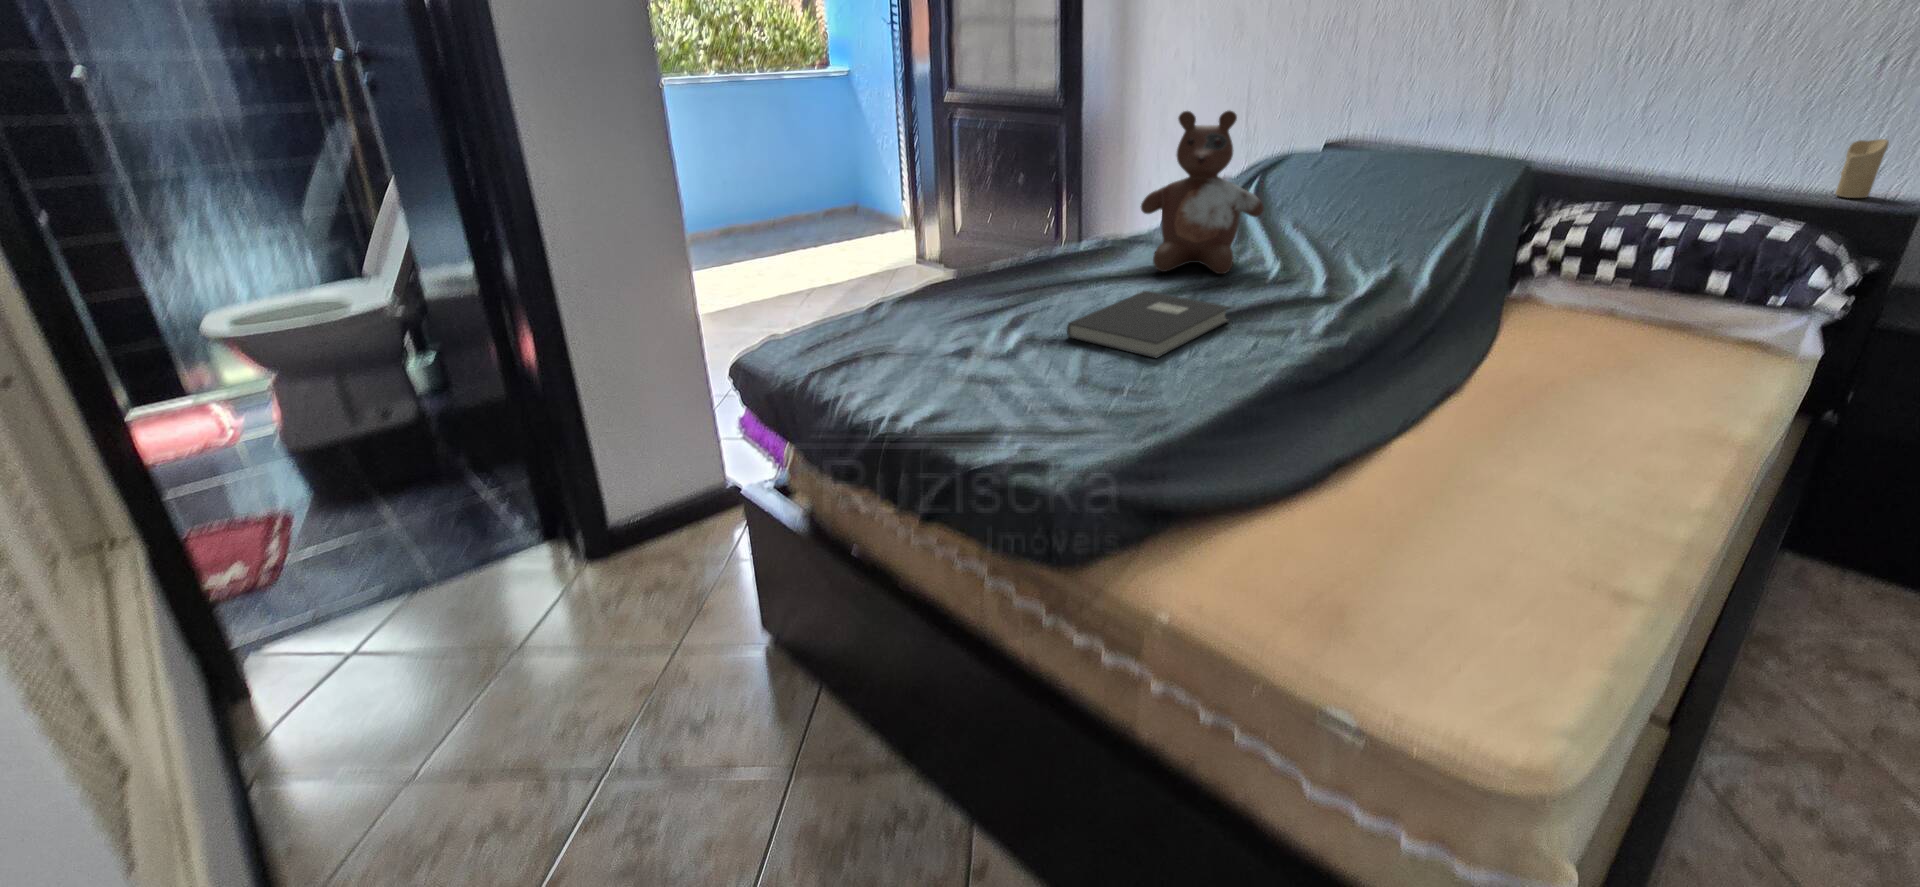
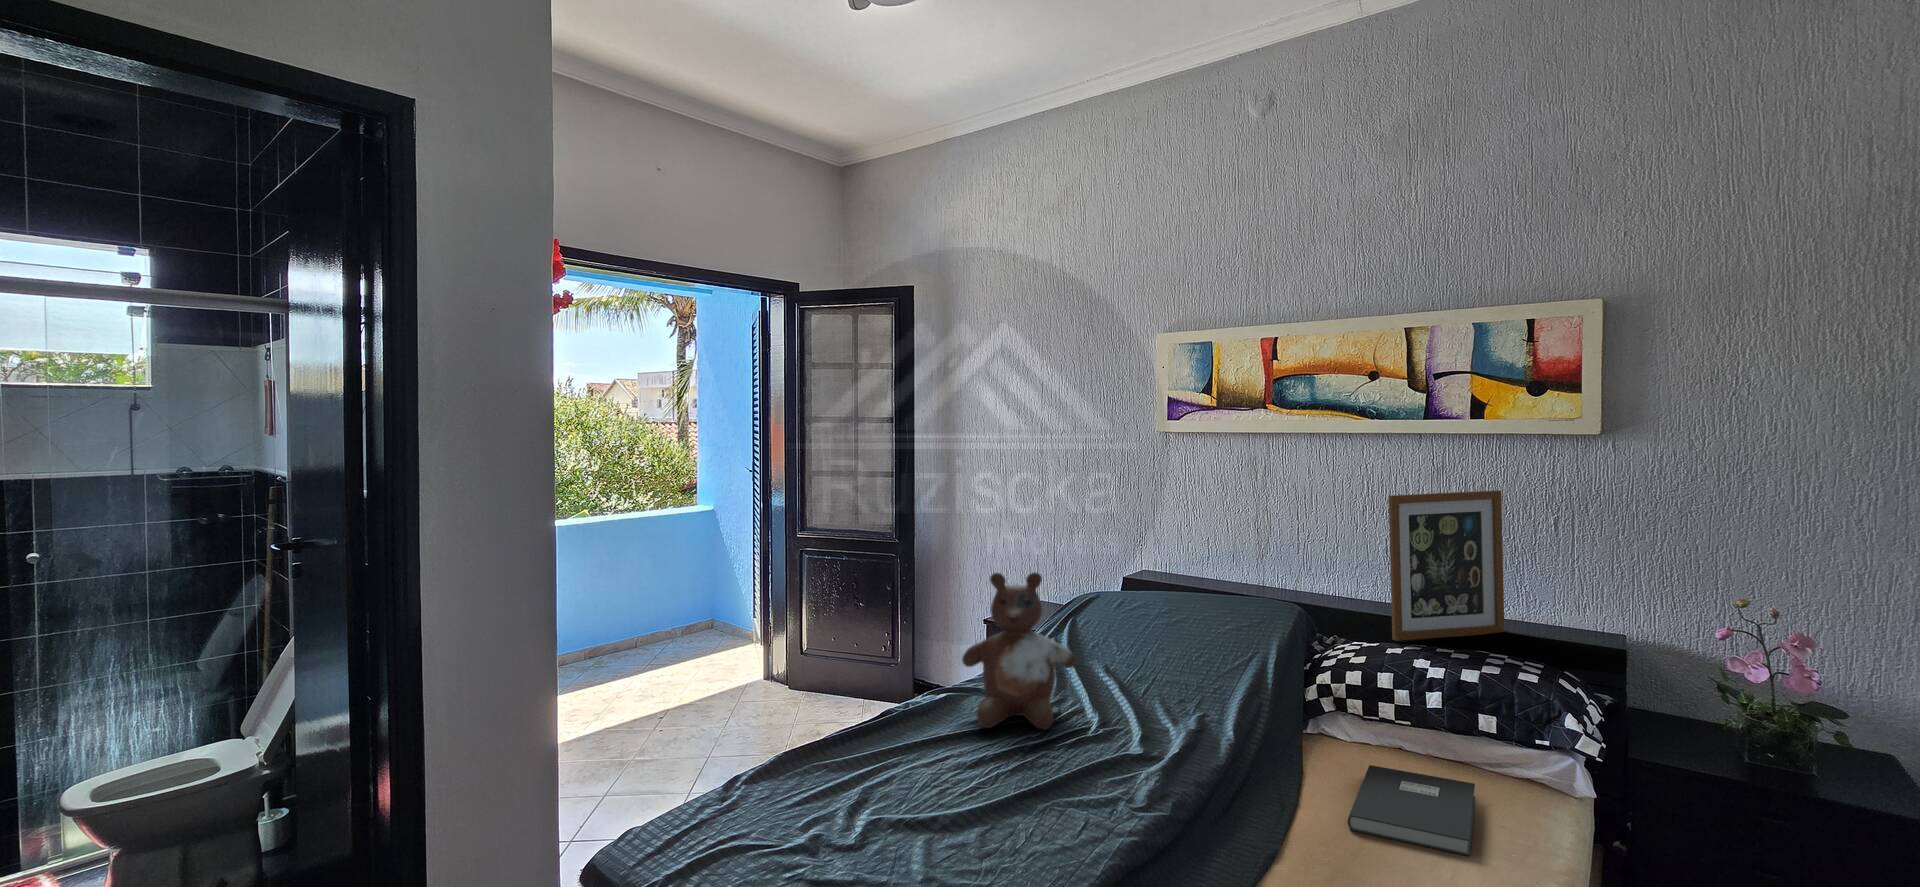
picture frame: none [1634,14,1838,200] -> present [1389,490,1505,641]
candle: present [1836,139,1889,198] -> none [1546,587,1575,636]
book: present [1067,291,1230,358] -> present [1348,765,1475,856]

